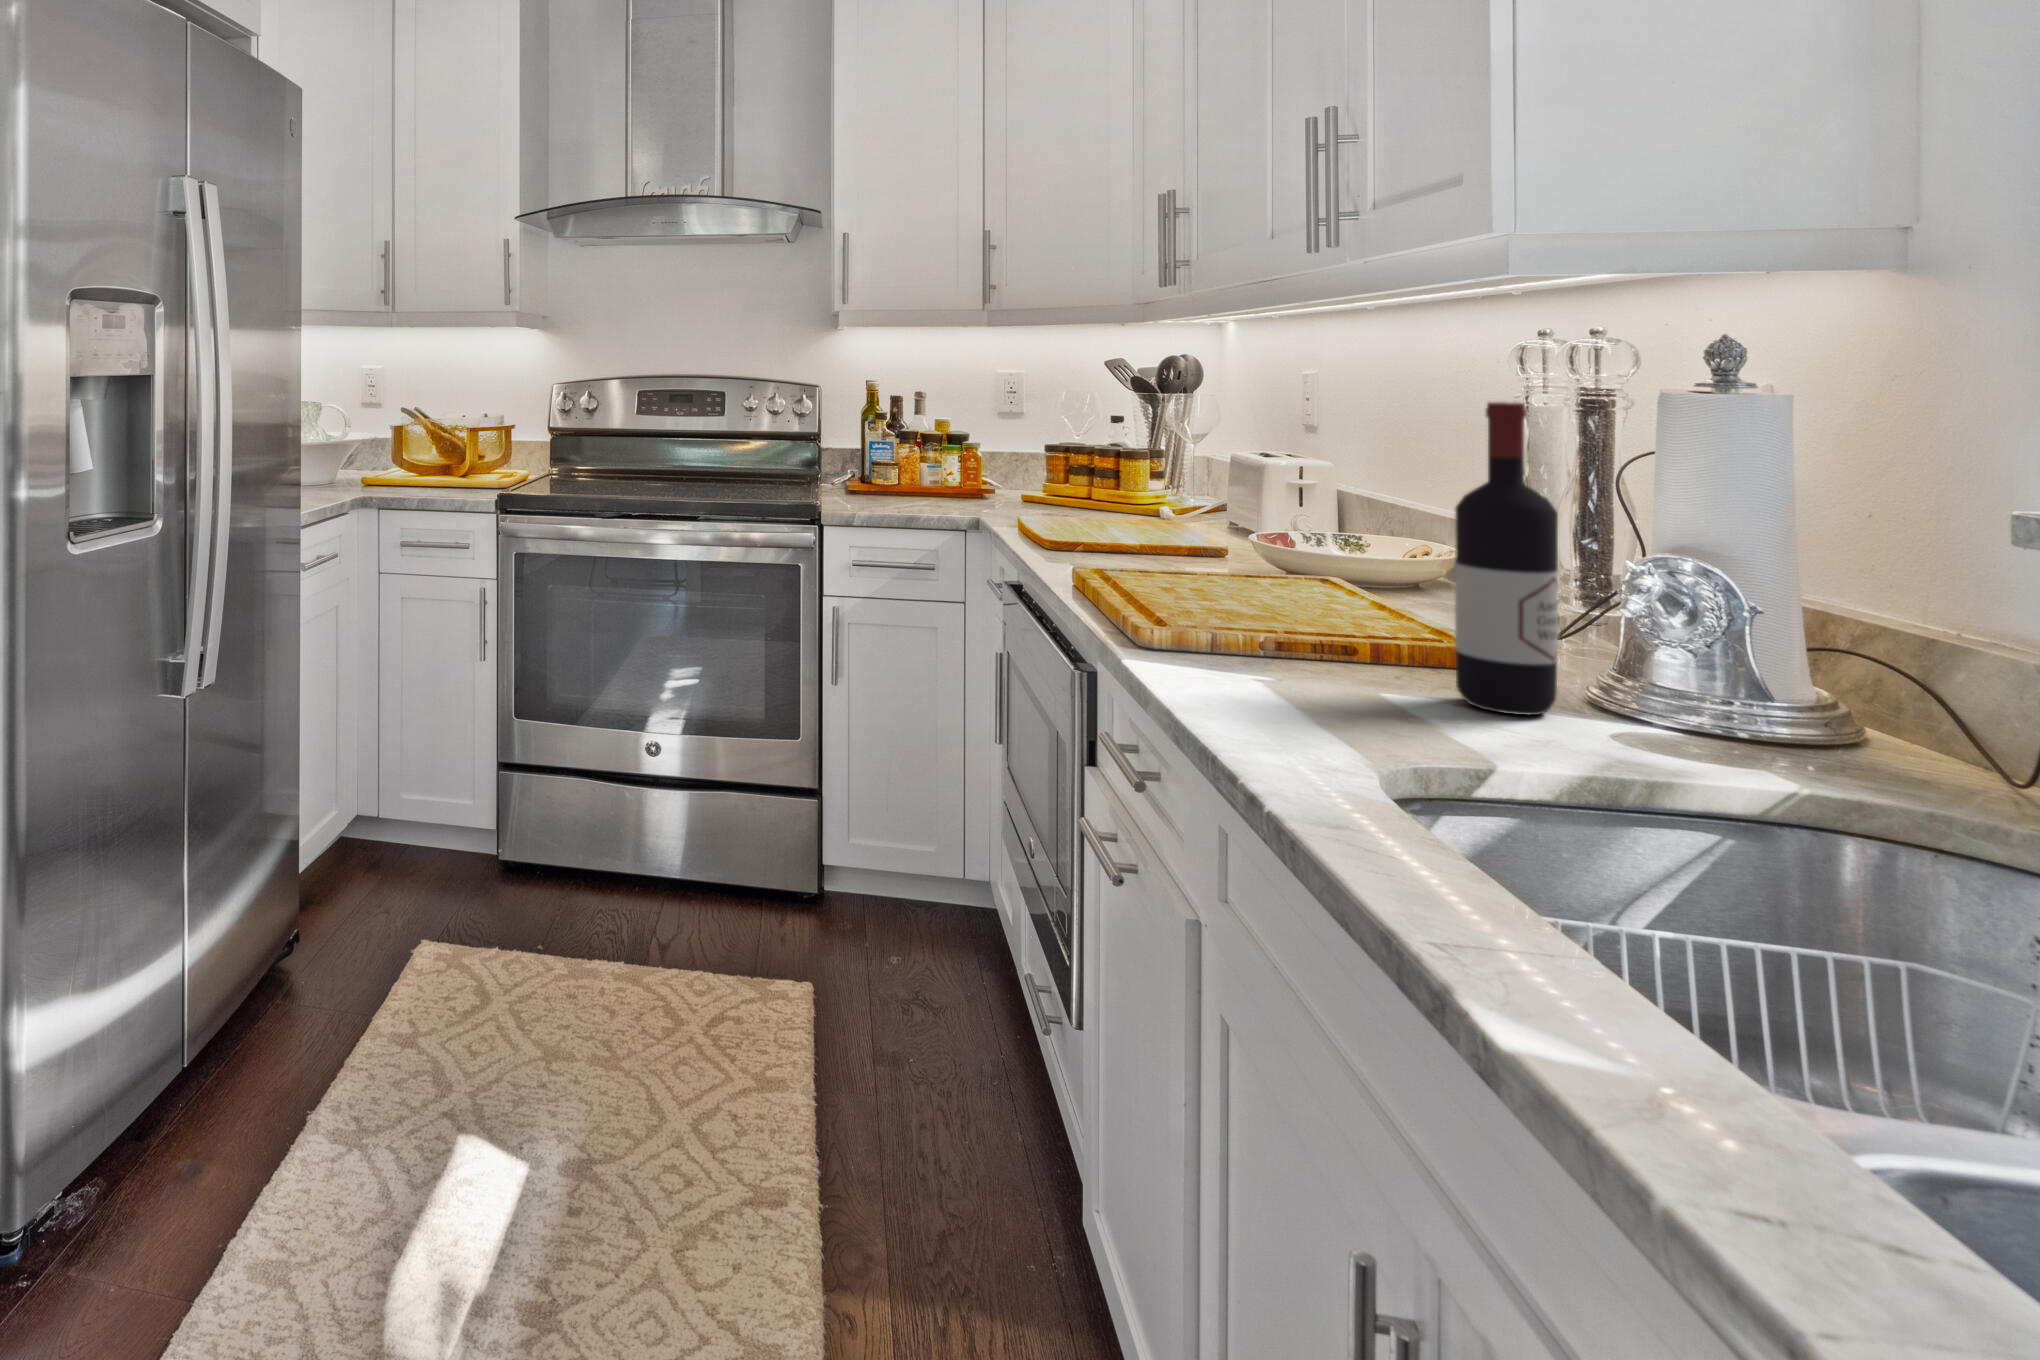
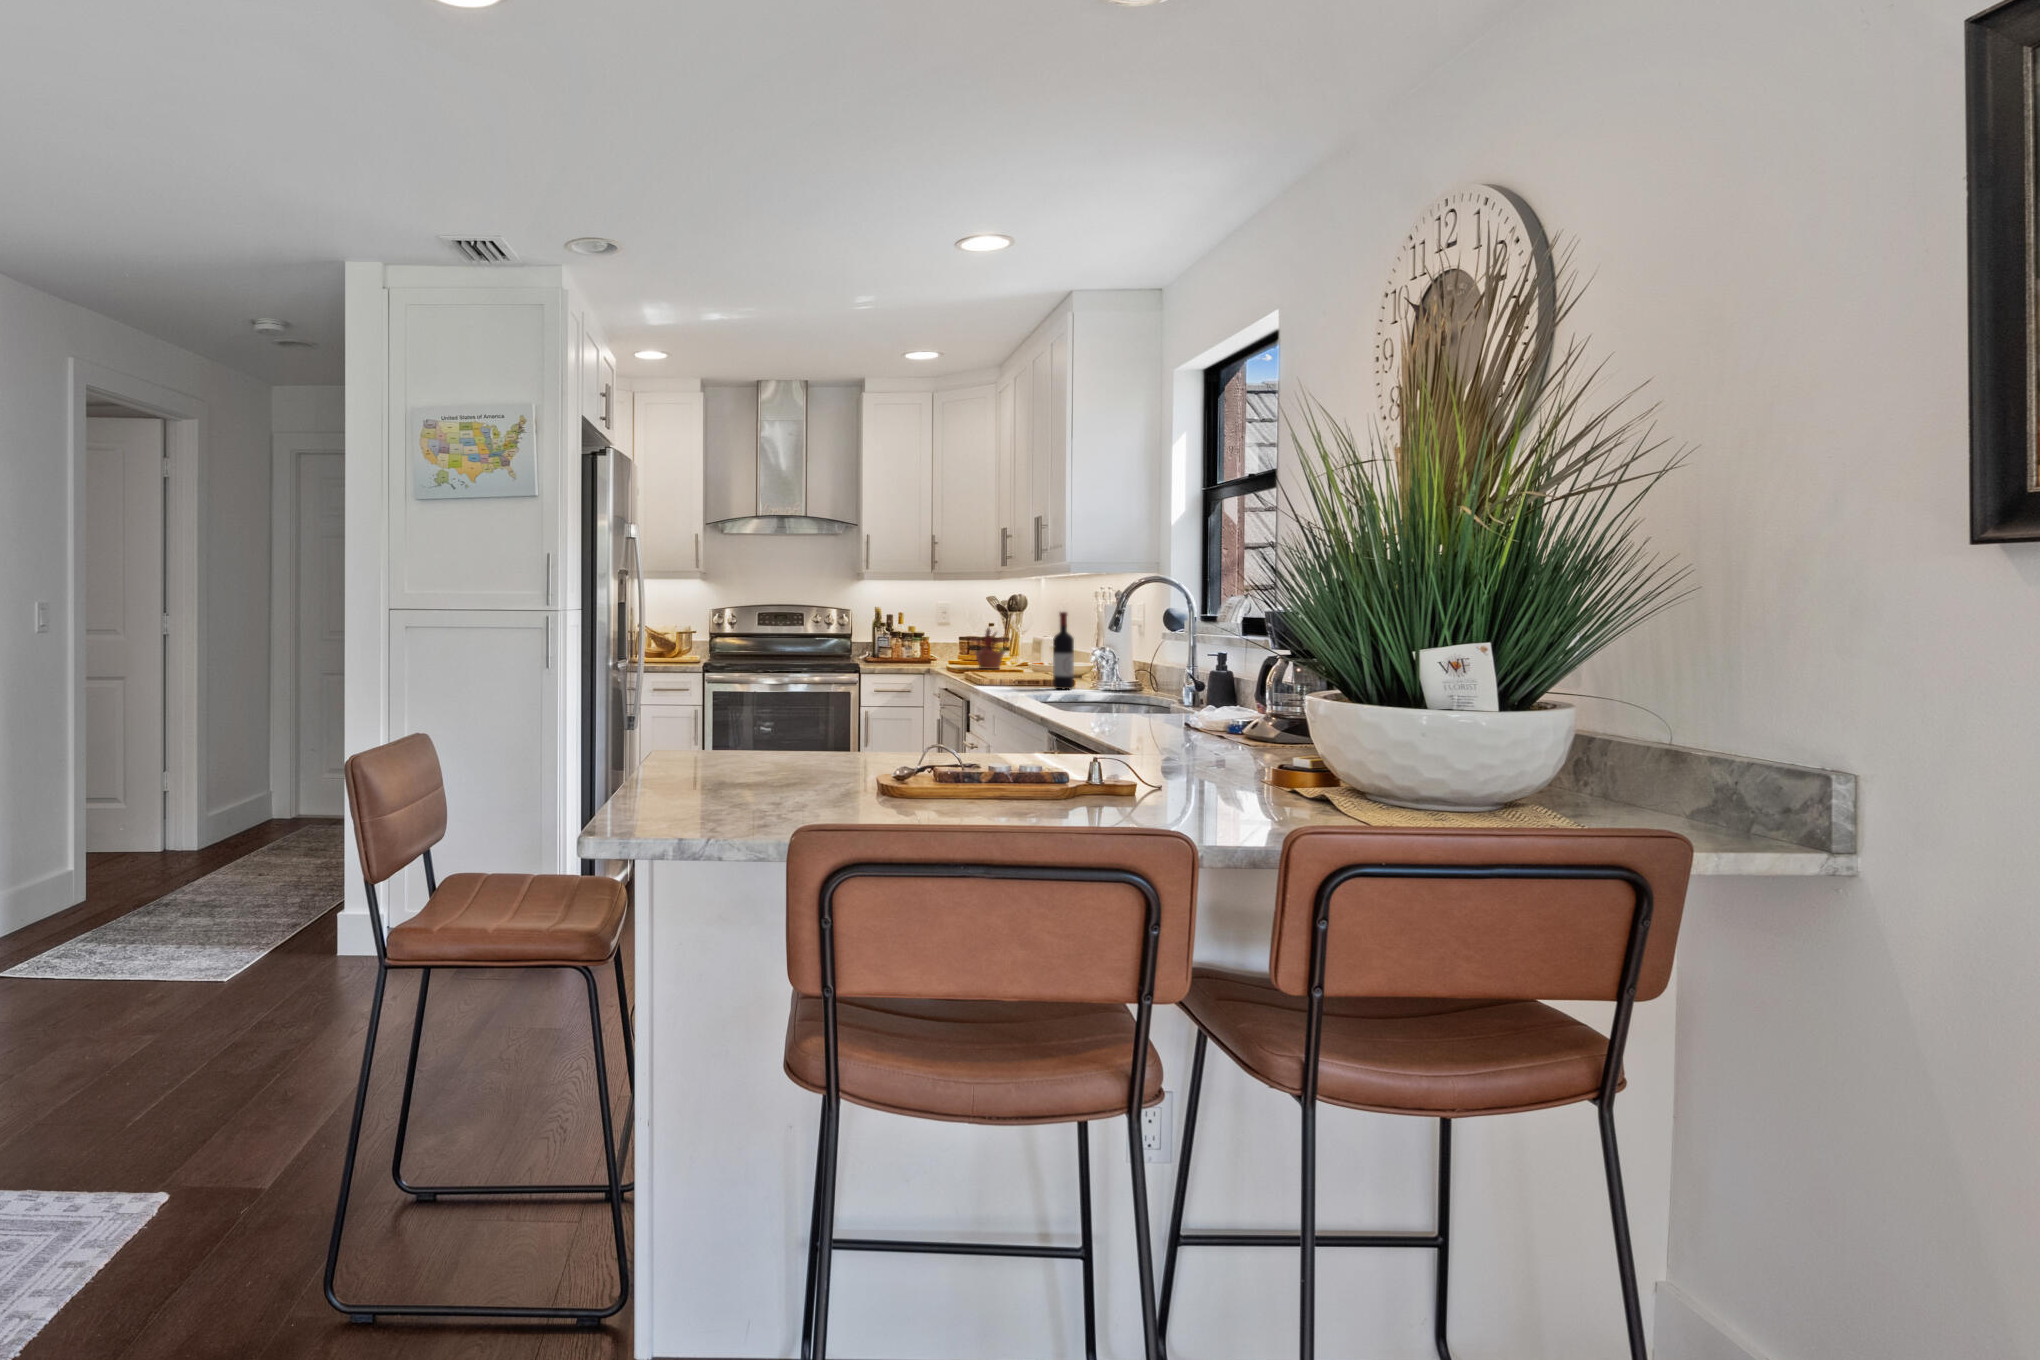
potted plant: none [1064,426,1200,537] -> present [974,628,1006,669]

